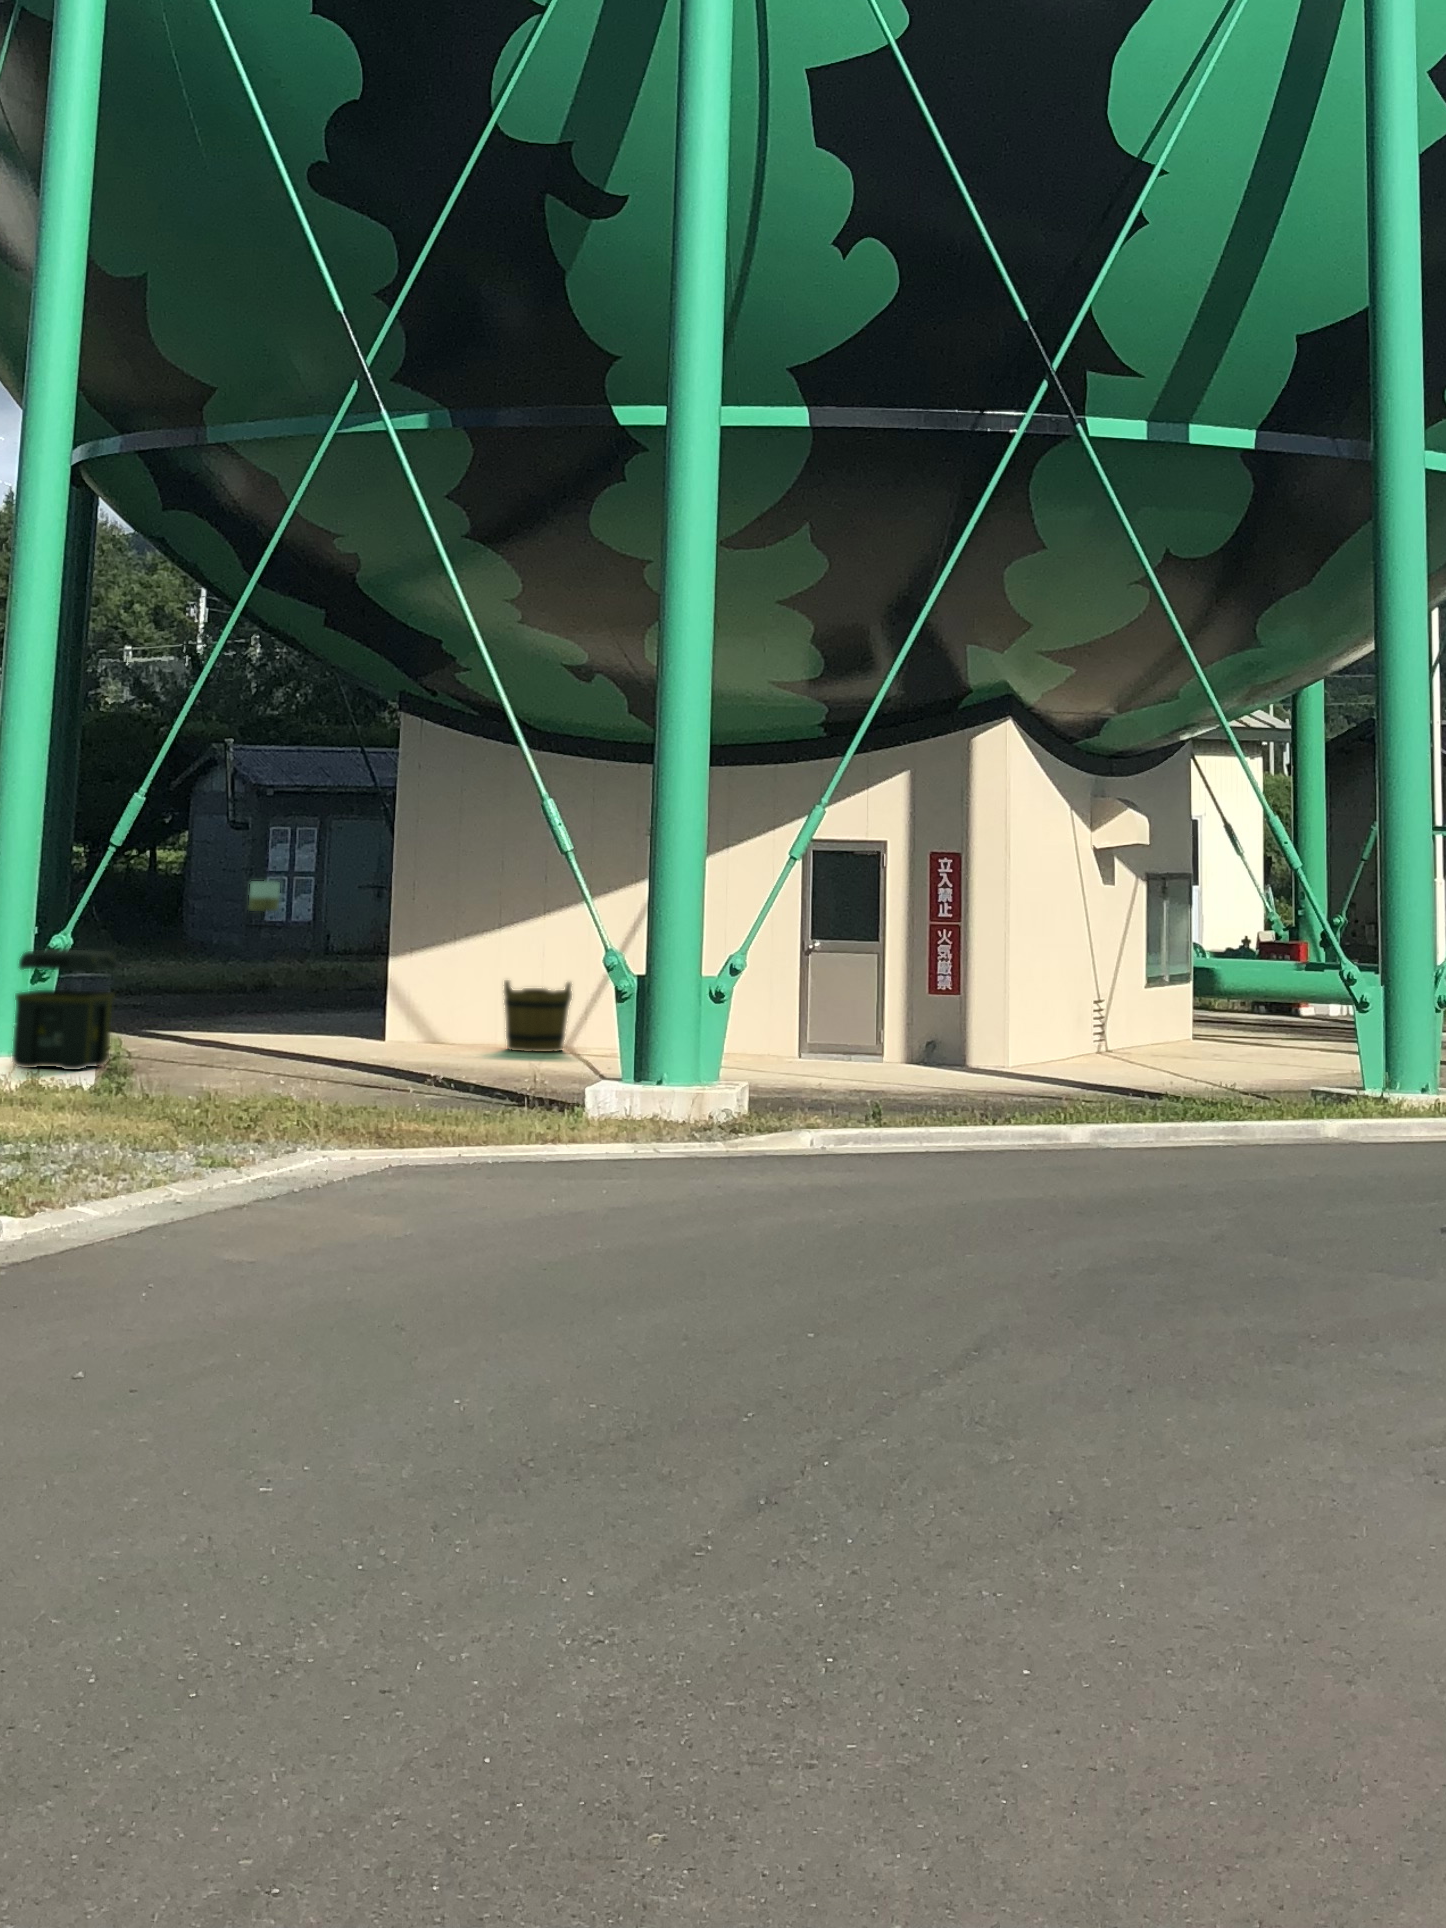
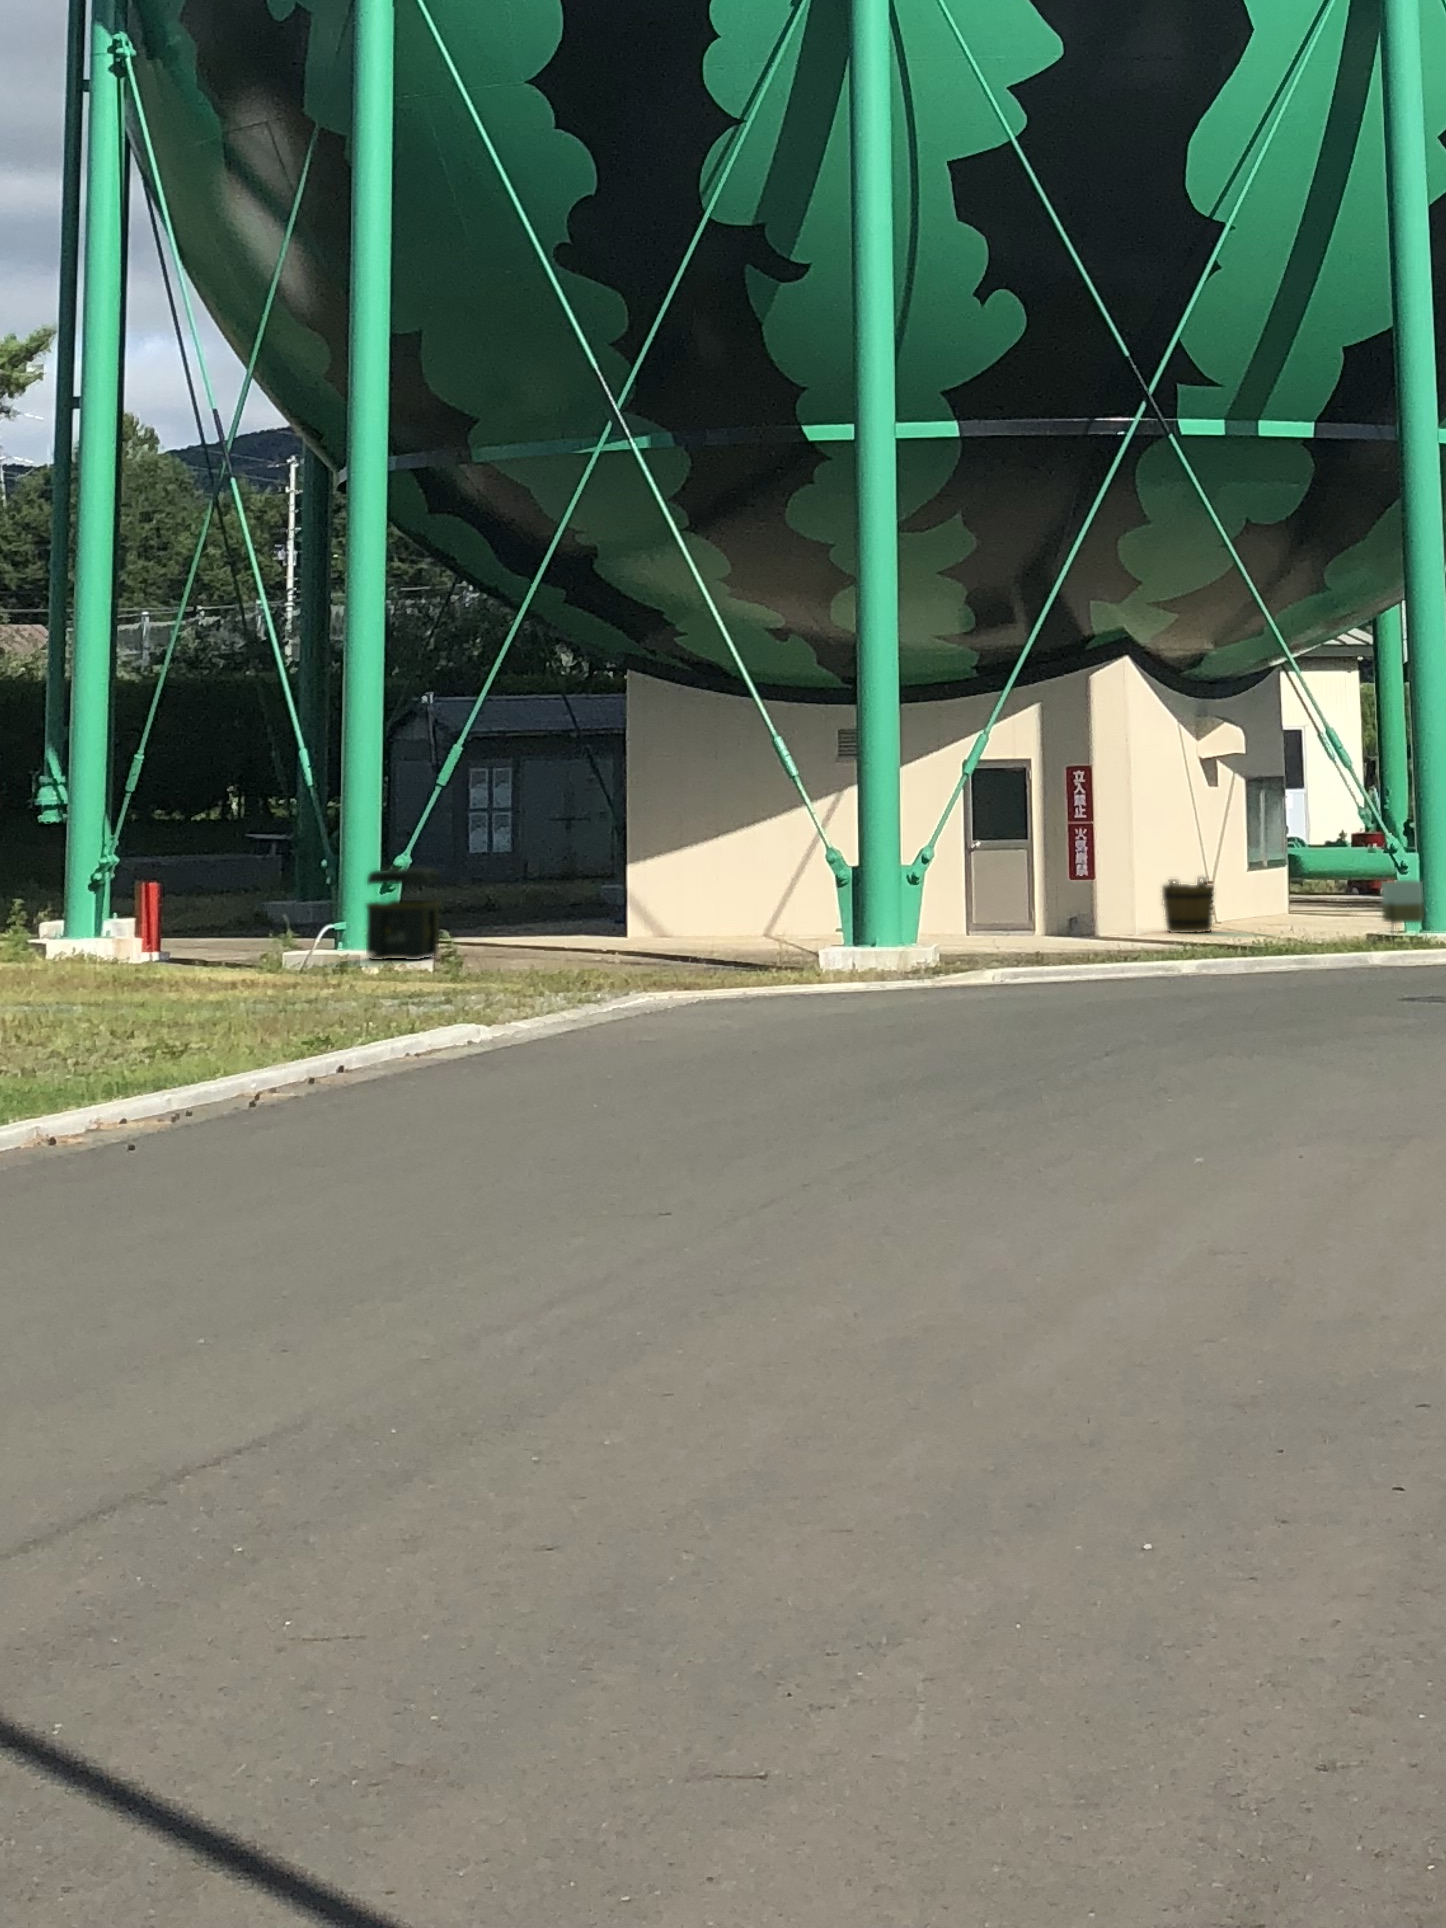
planter: present [249,881,280,912] -> present [1381,880,1425,942]
bucket: present [504,981,572,1052] -> present [1162,878,1214,933]

